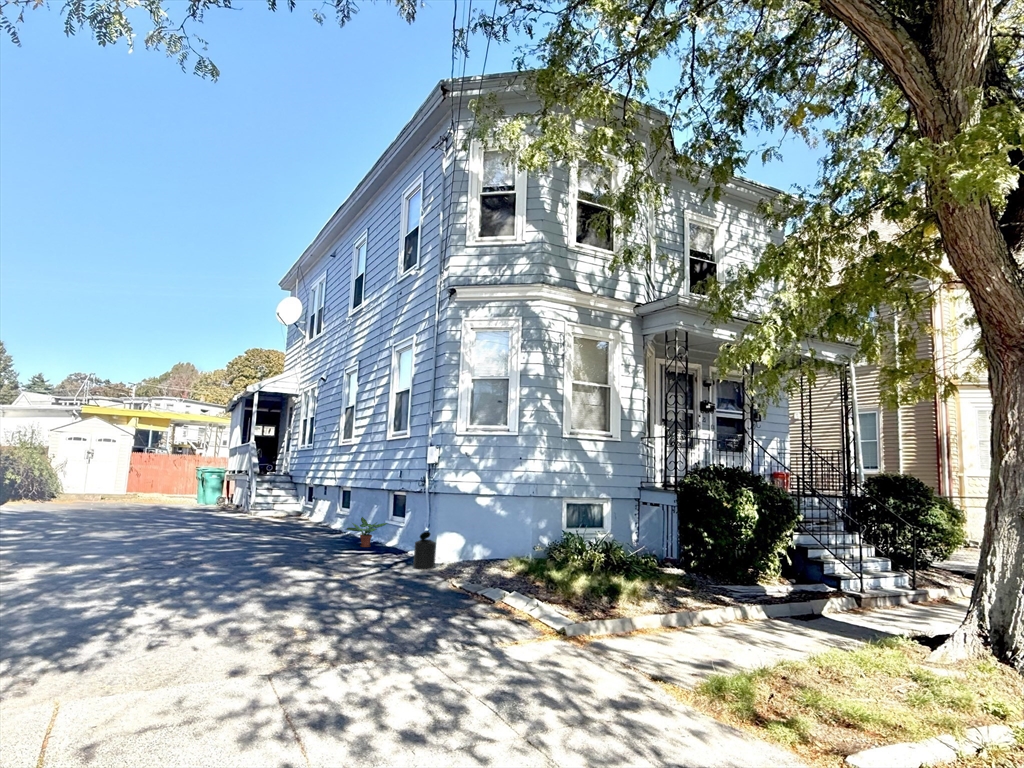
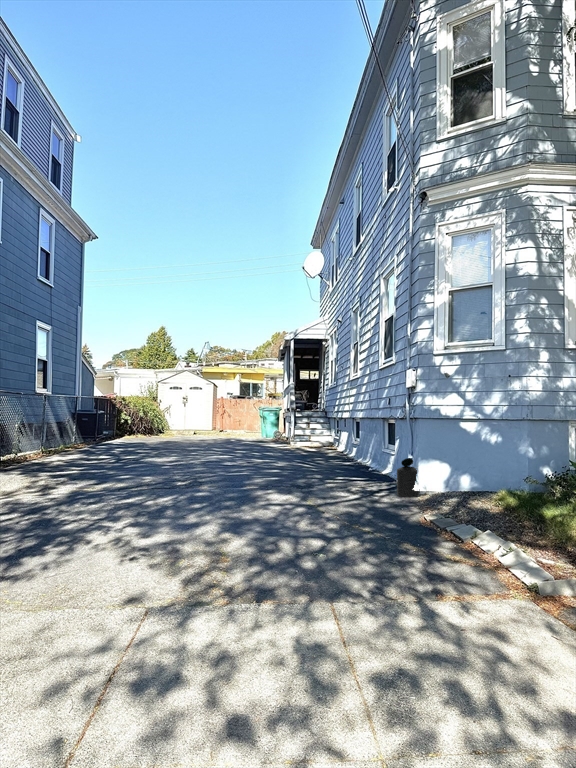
potted plant: present [347,517,387,547] -> none [347,444,386,473]

